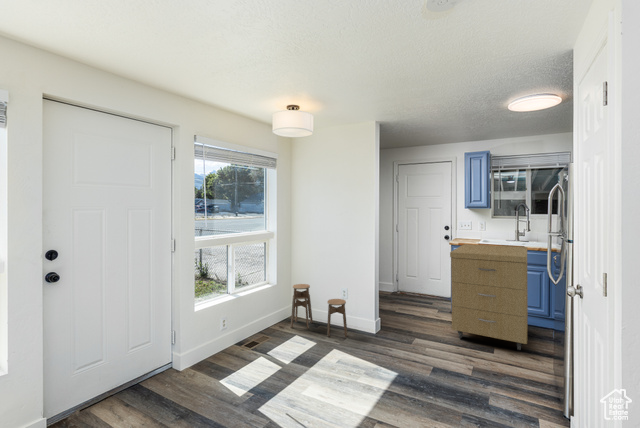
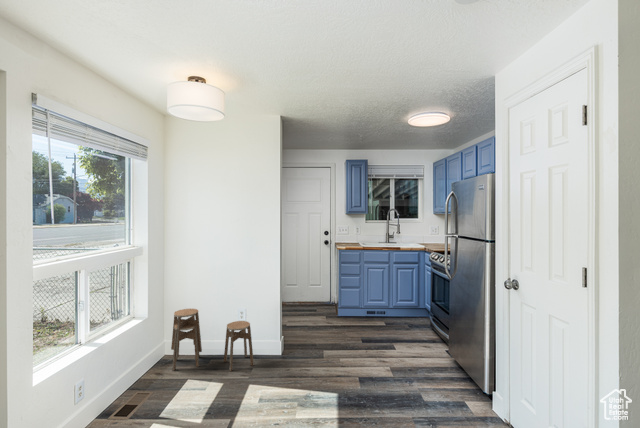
storage cabinet: present [450,244,528,350] -> none [353,248,420,342]

